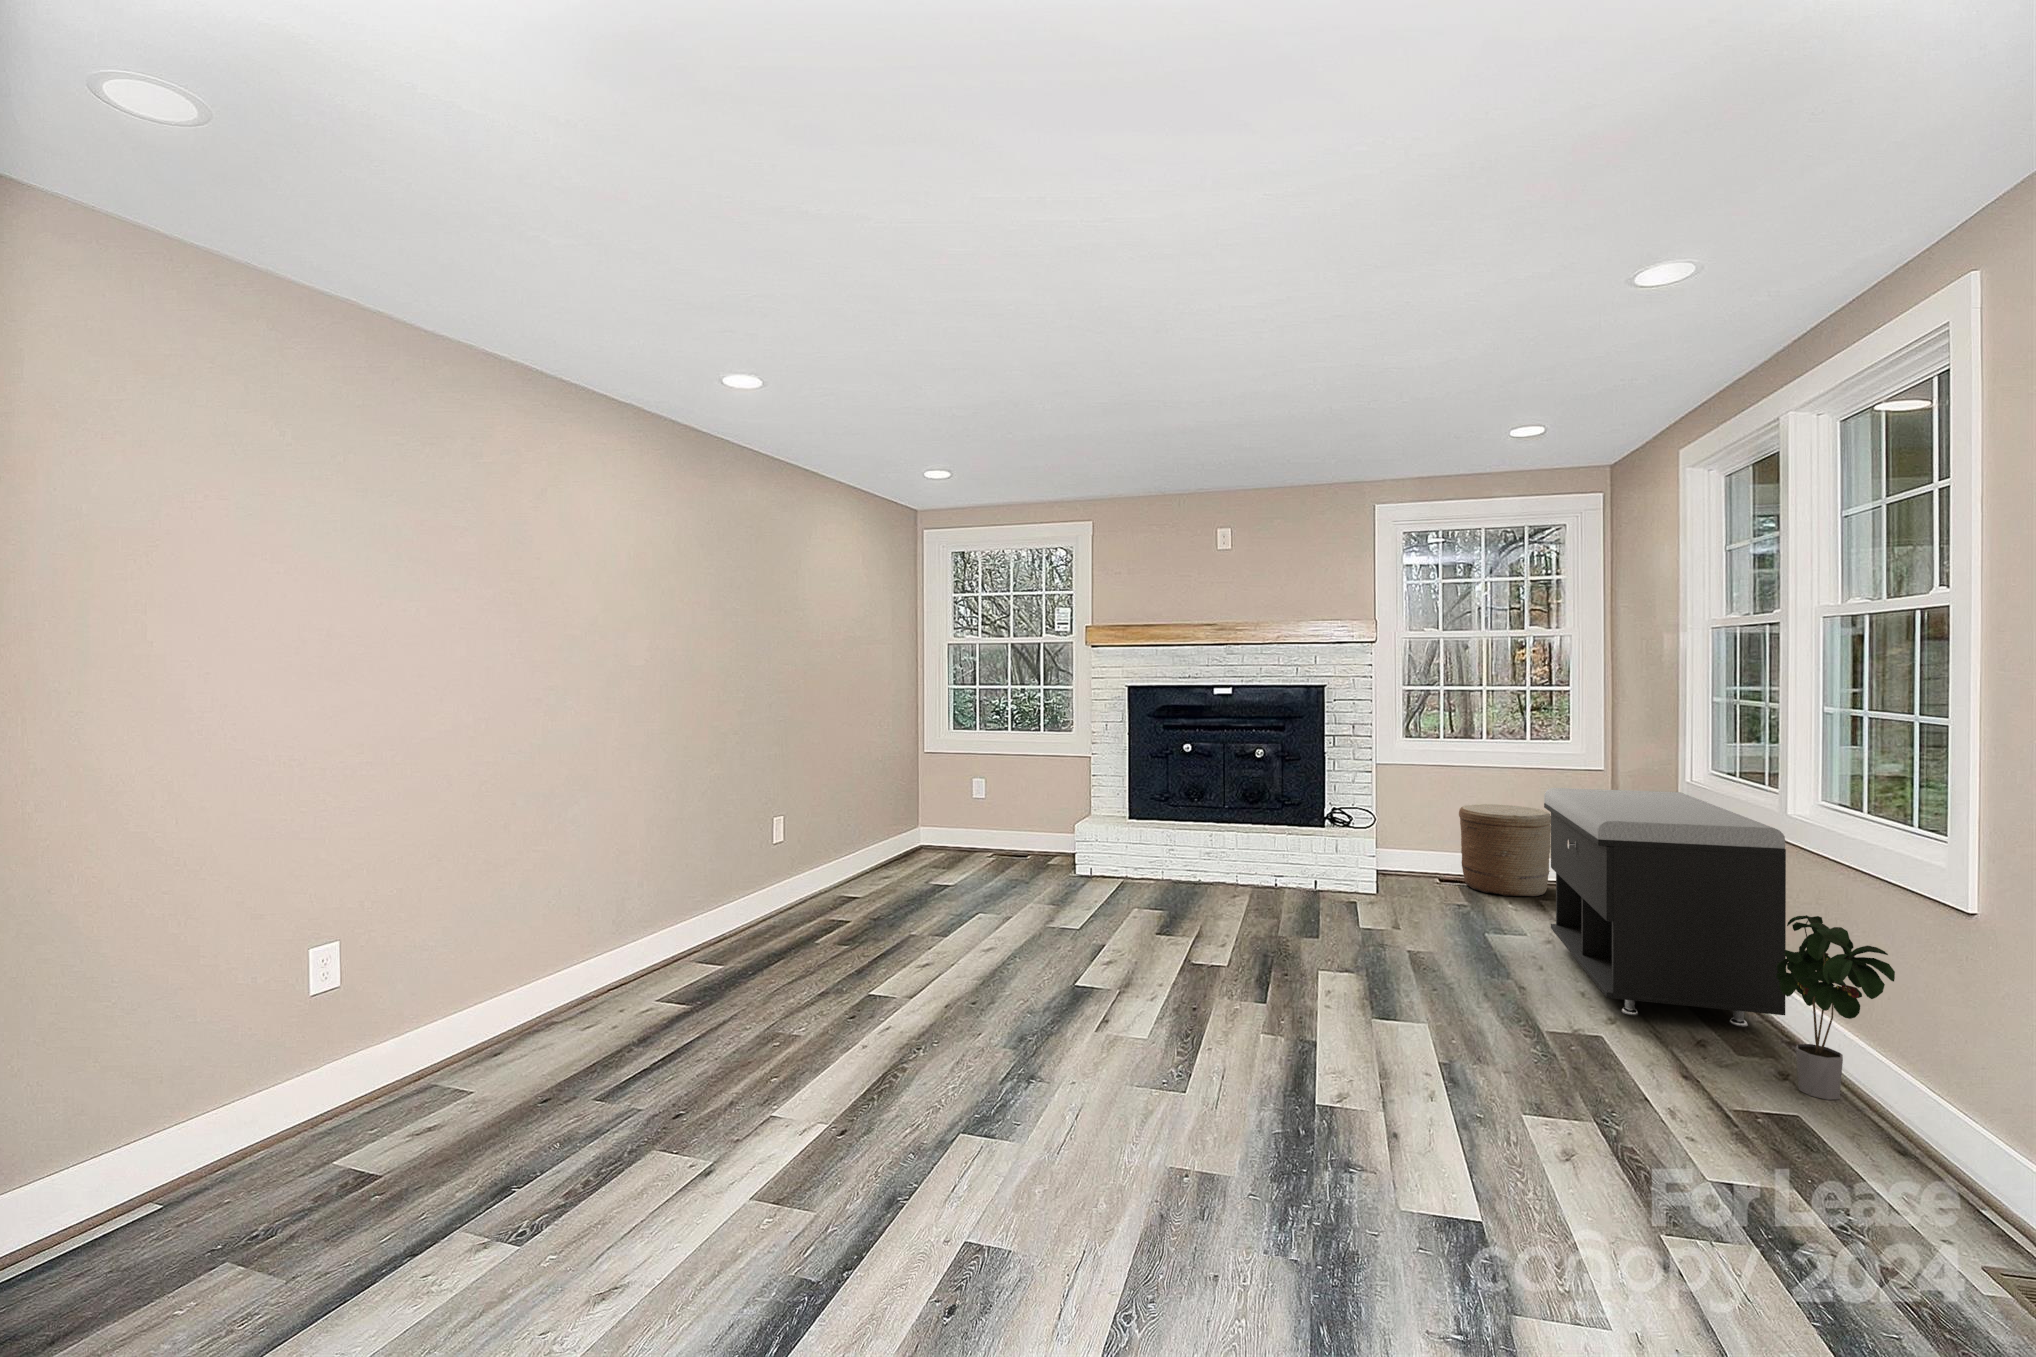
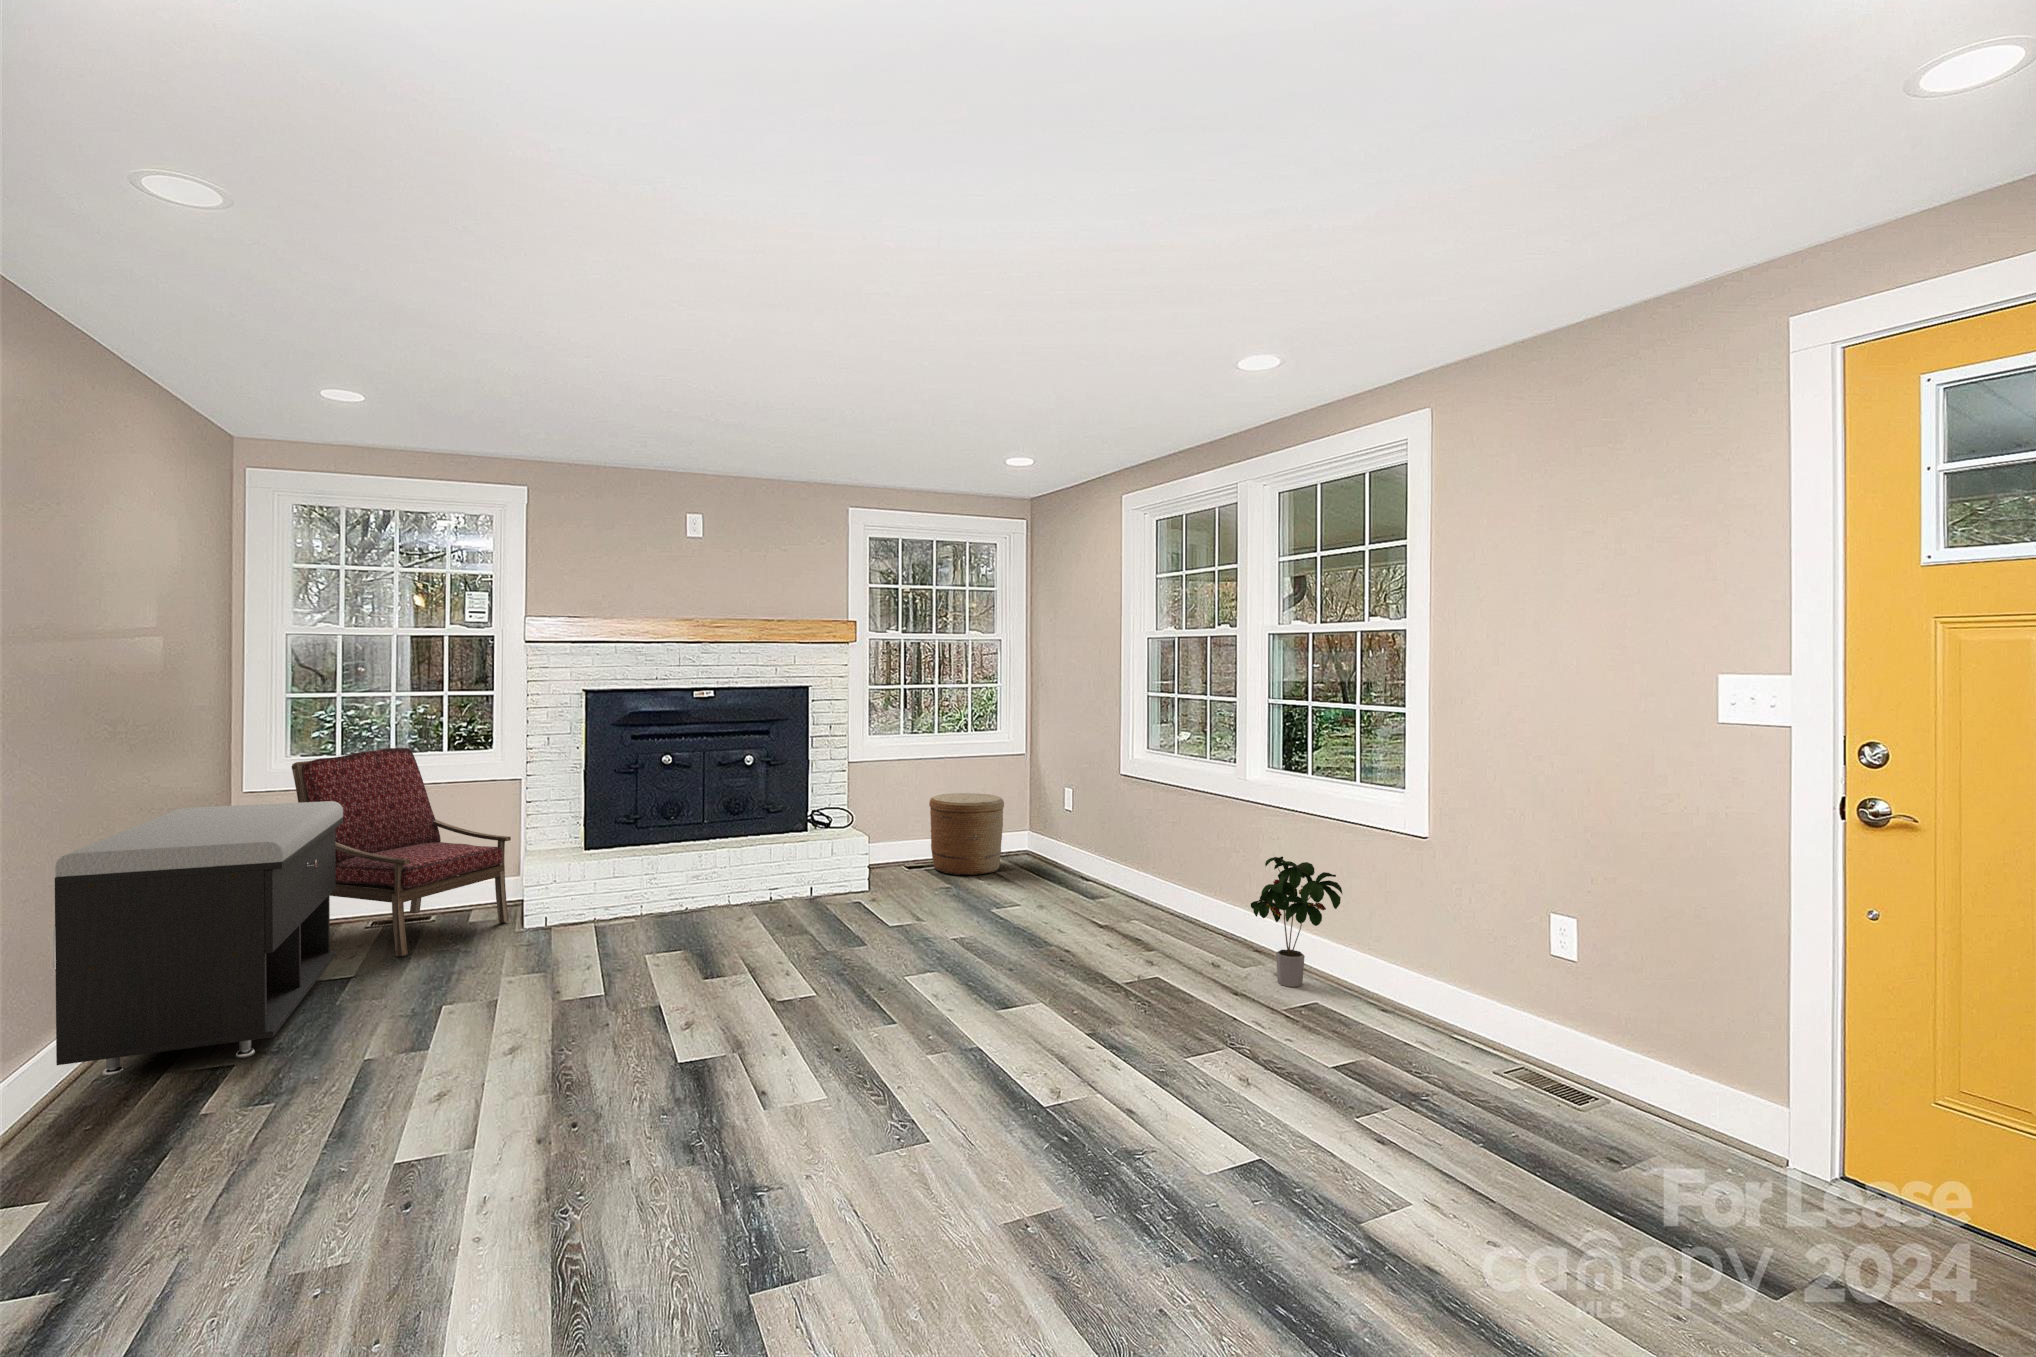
armchair: none [940,729,1067,877] -> present [292,748,511,956]
storage bench: present [1544,788,1786,1027] -> present [55,801,343,1076]

